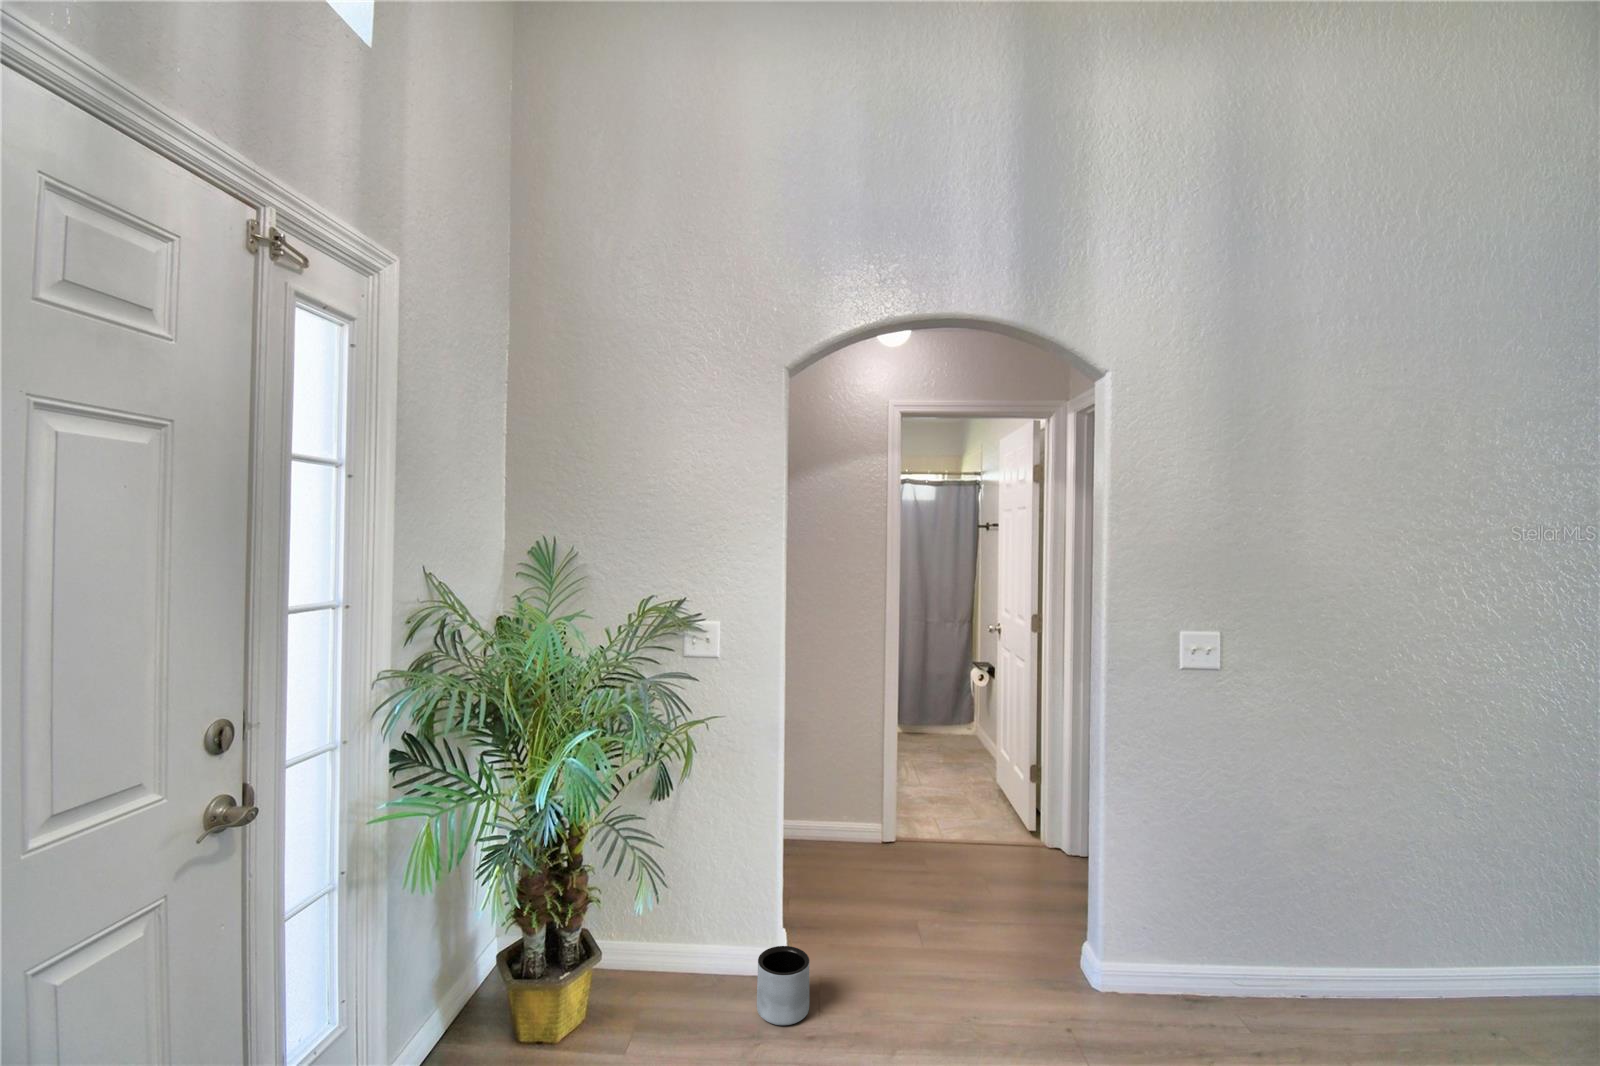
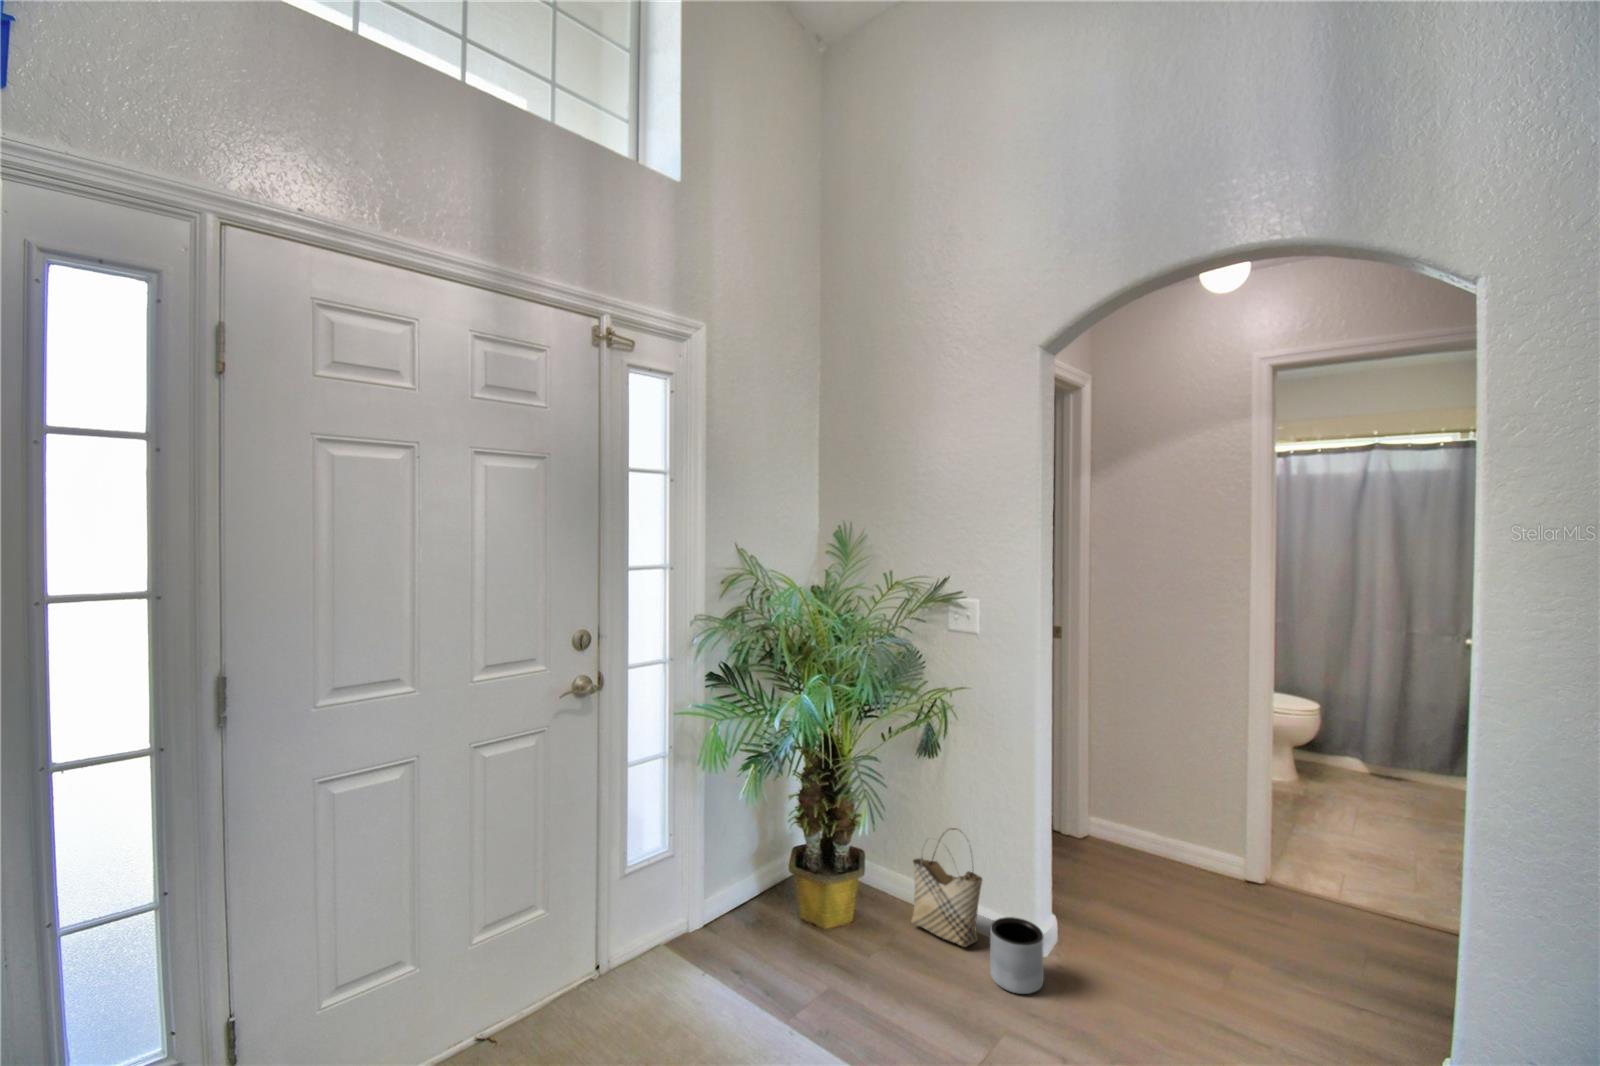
woven basket: none [651,872,732,998] -> present [911,828,982,947]

